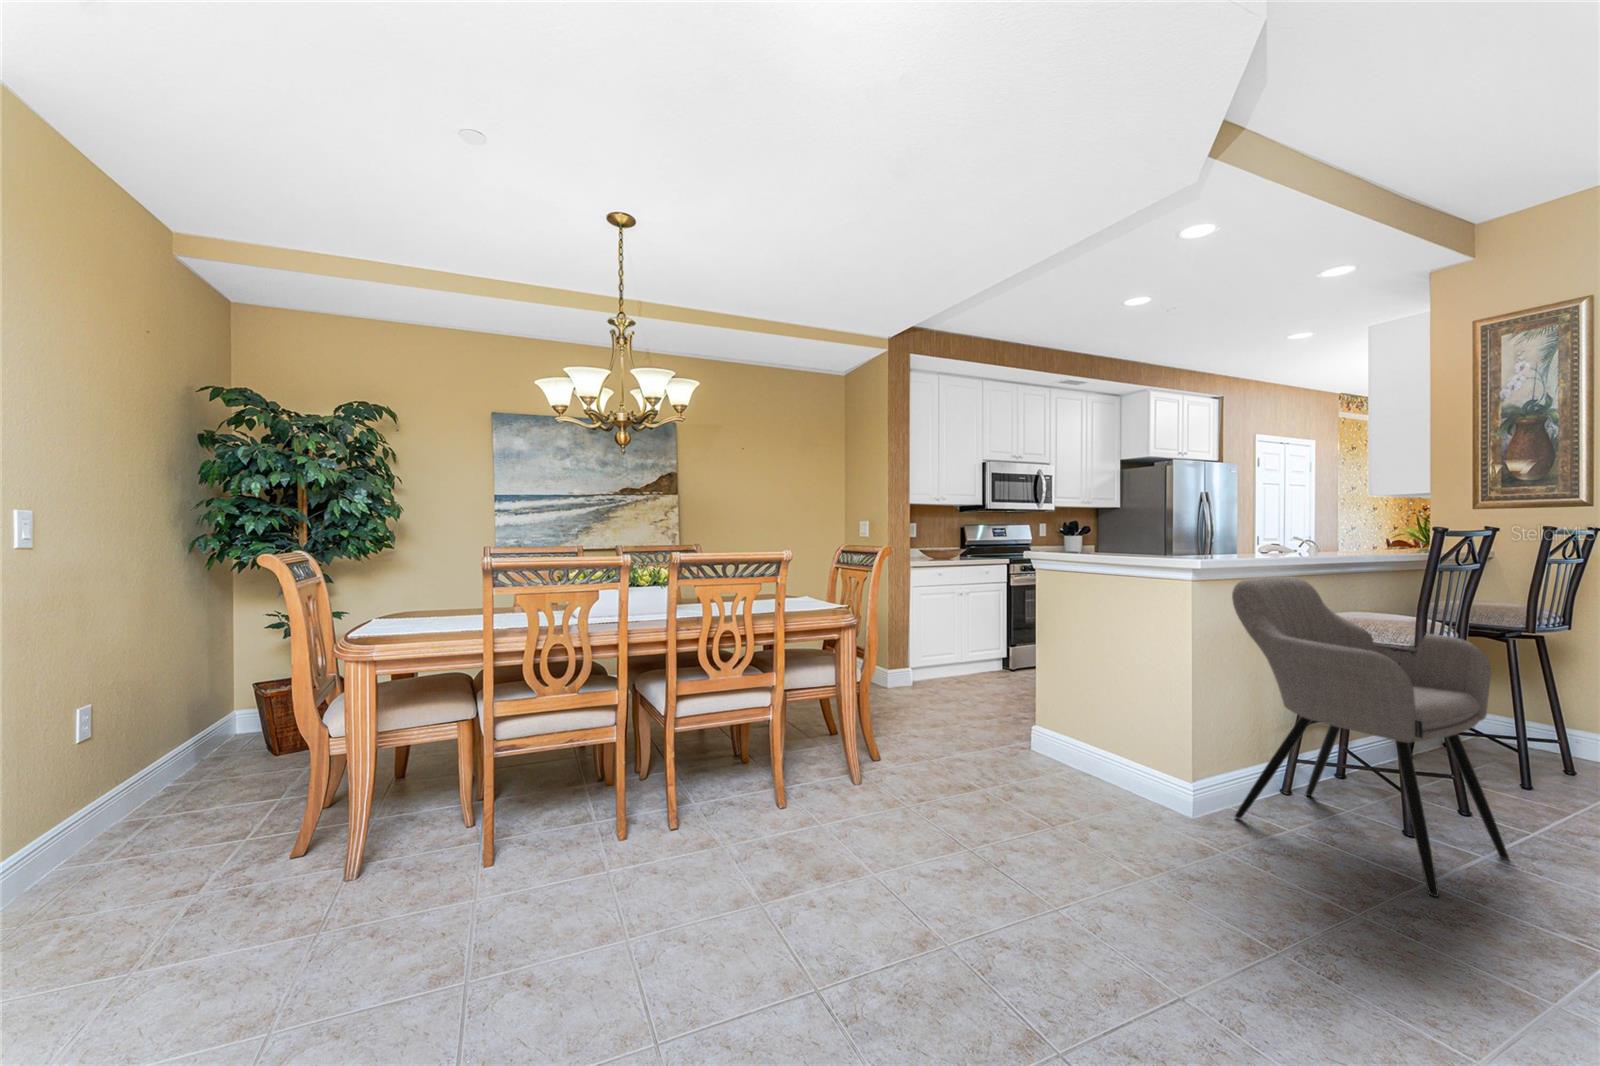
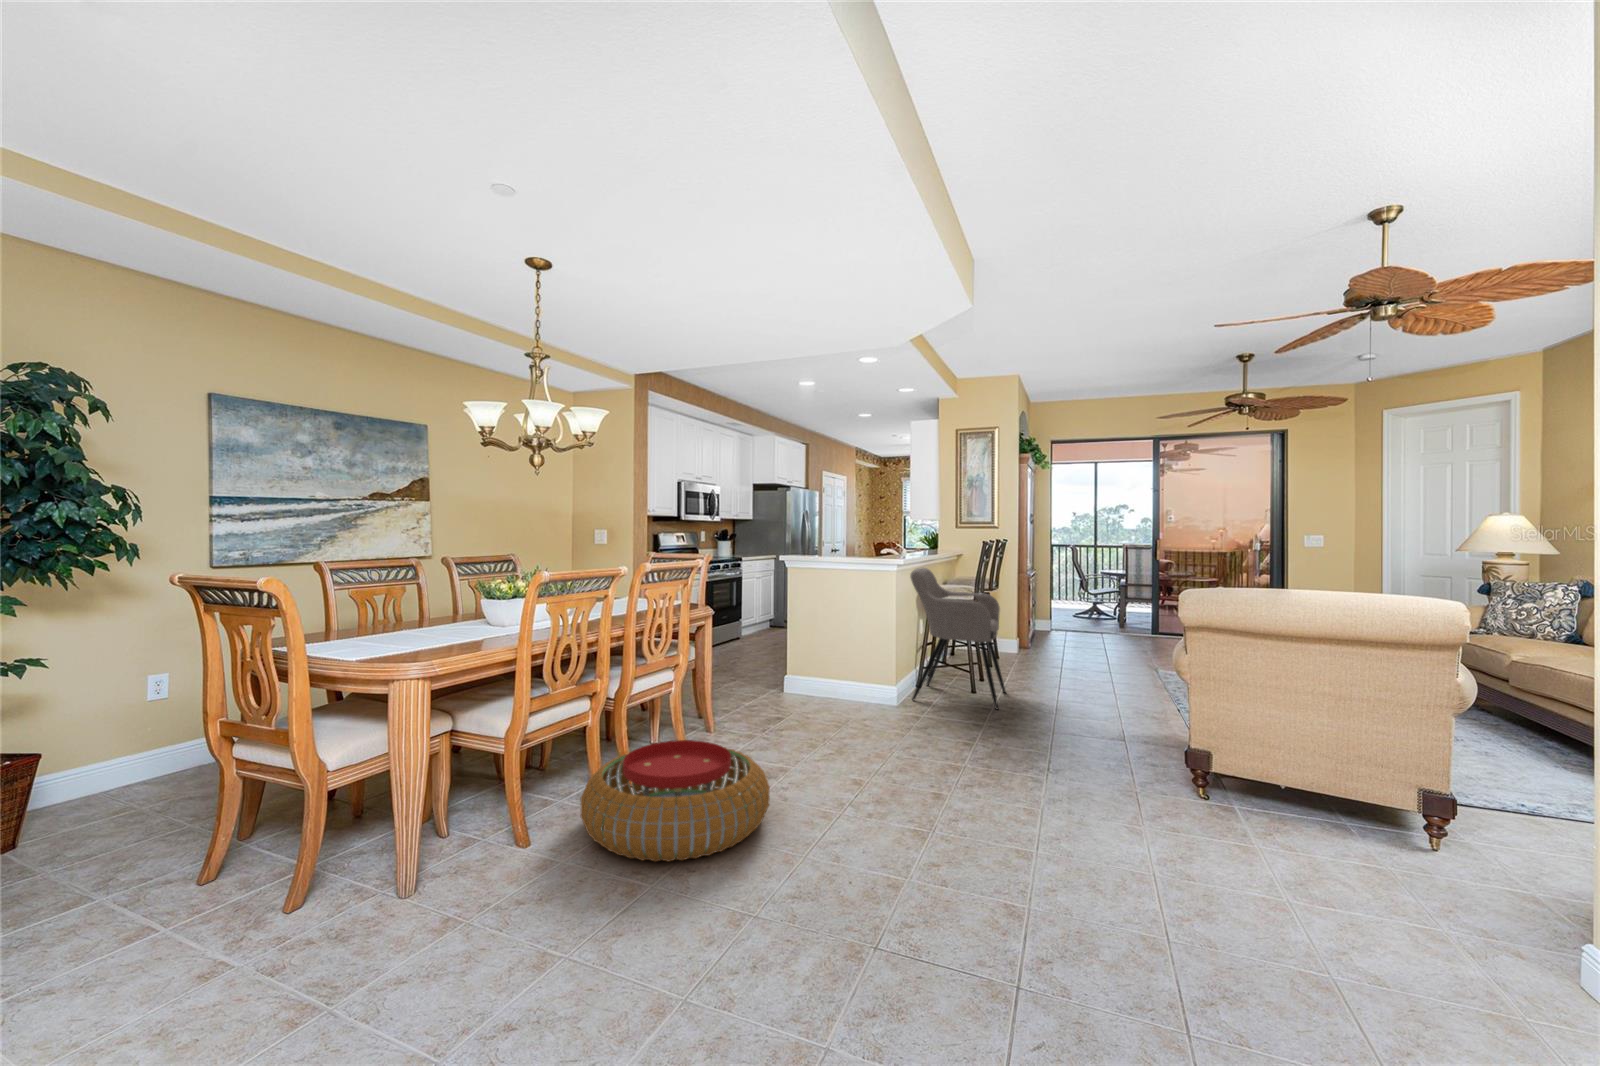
pouf: none [454,791,730,991] -> present [581,740,770,861]

